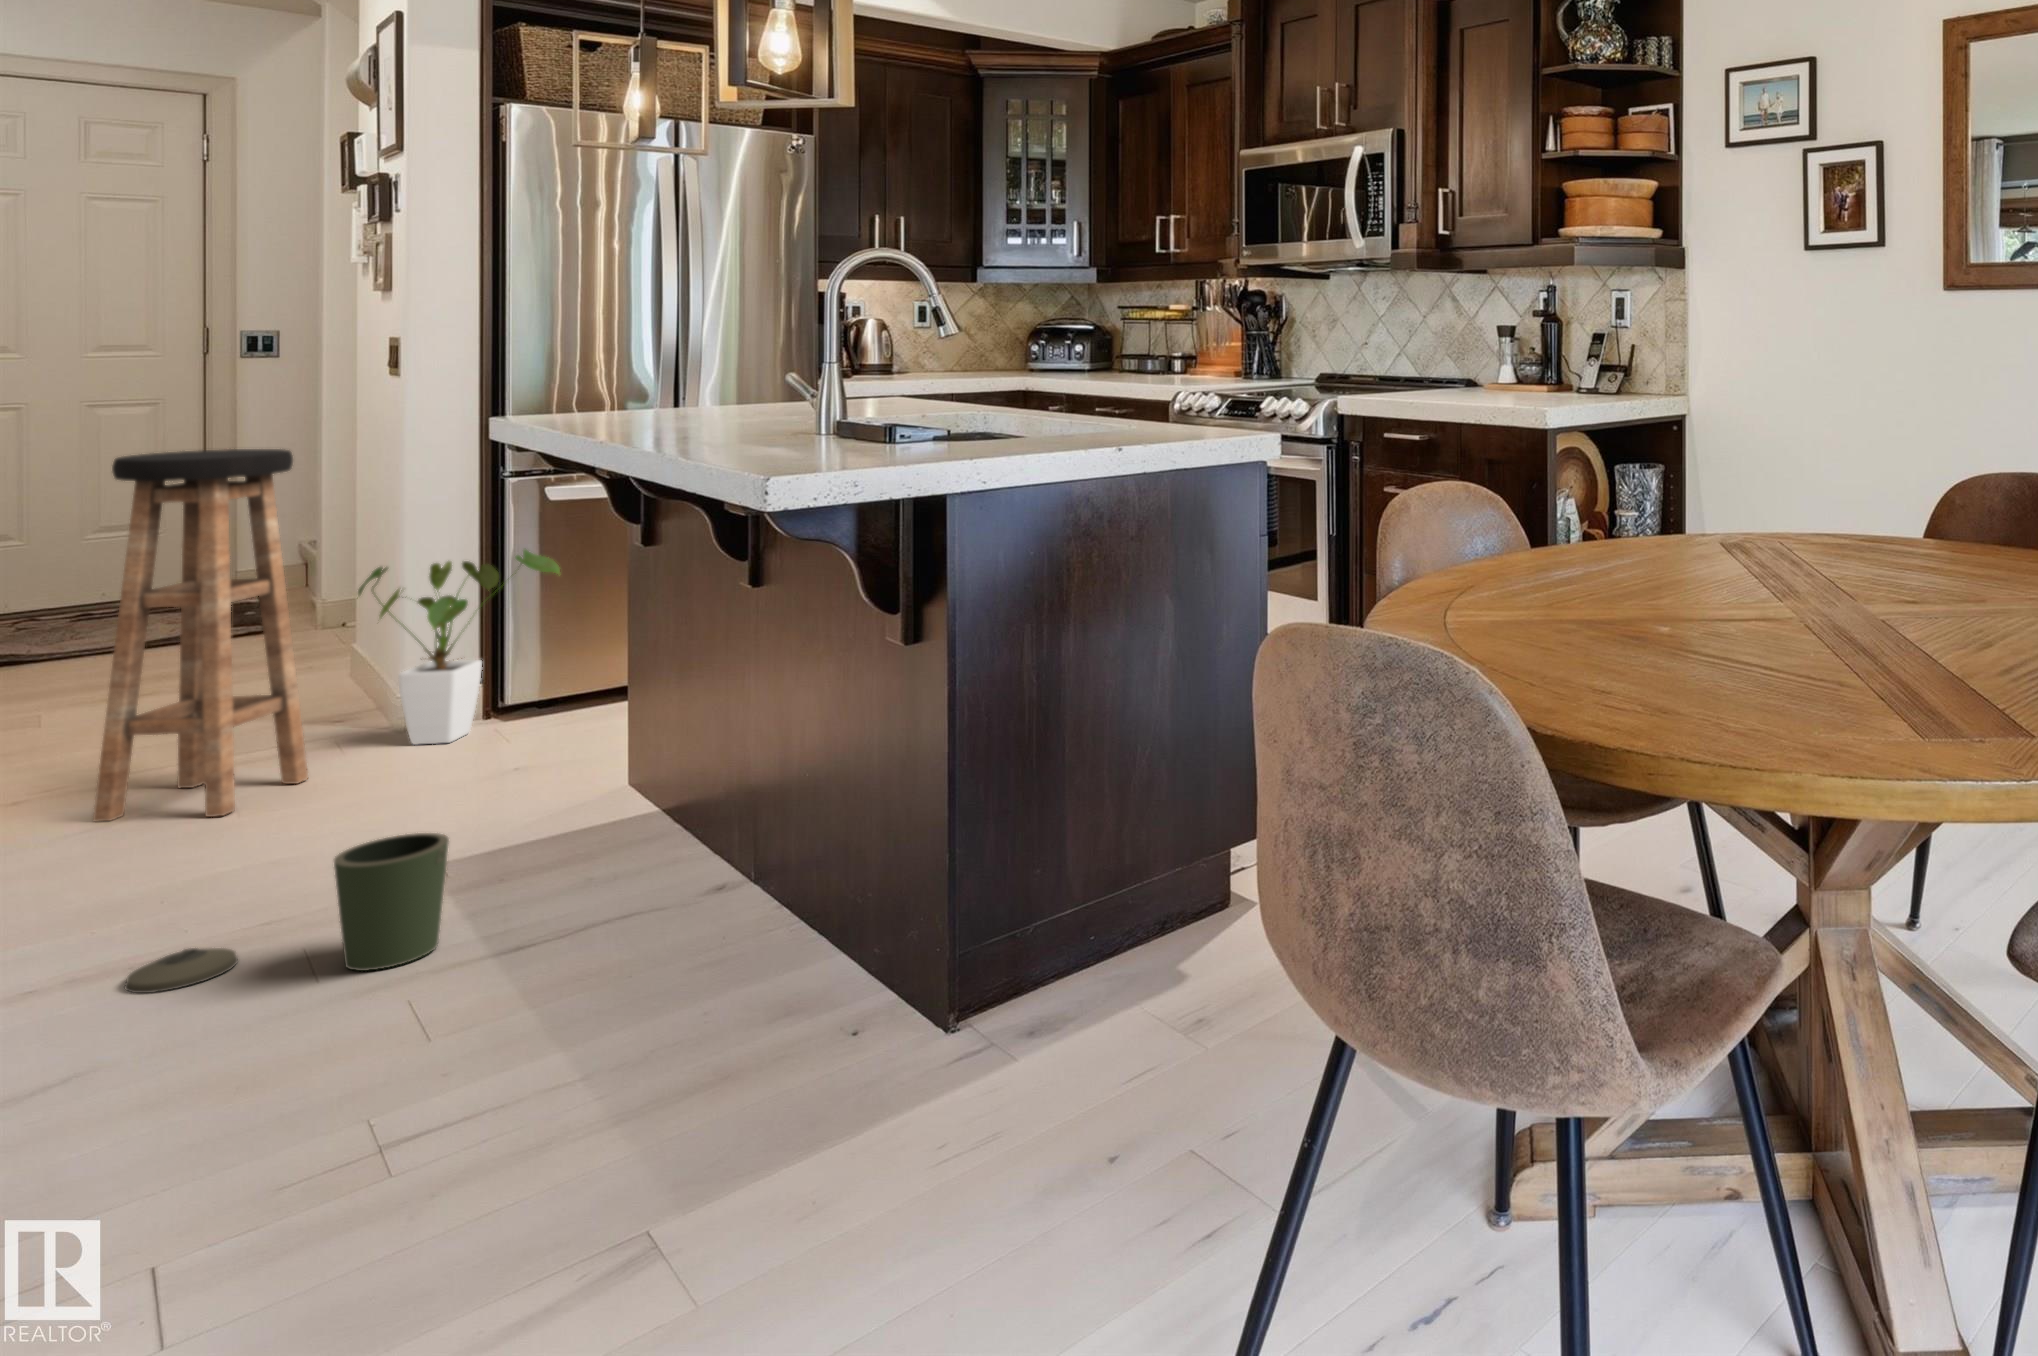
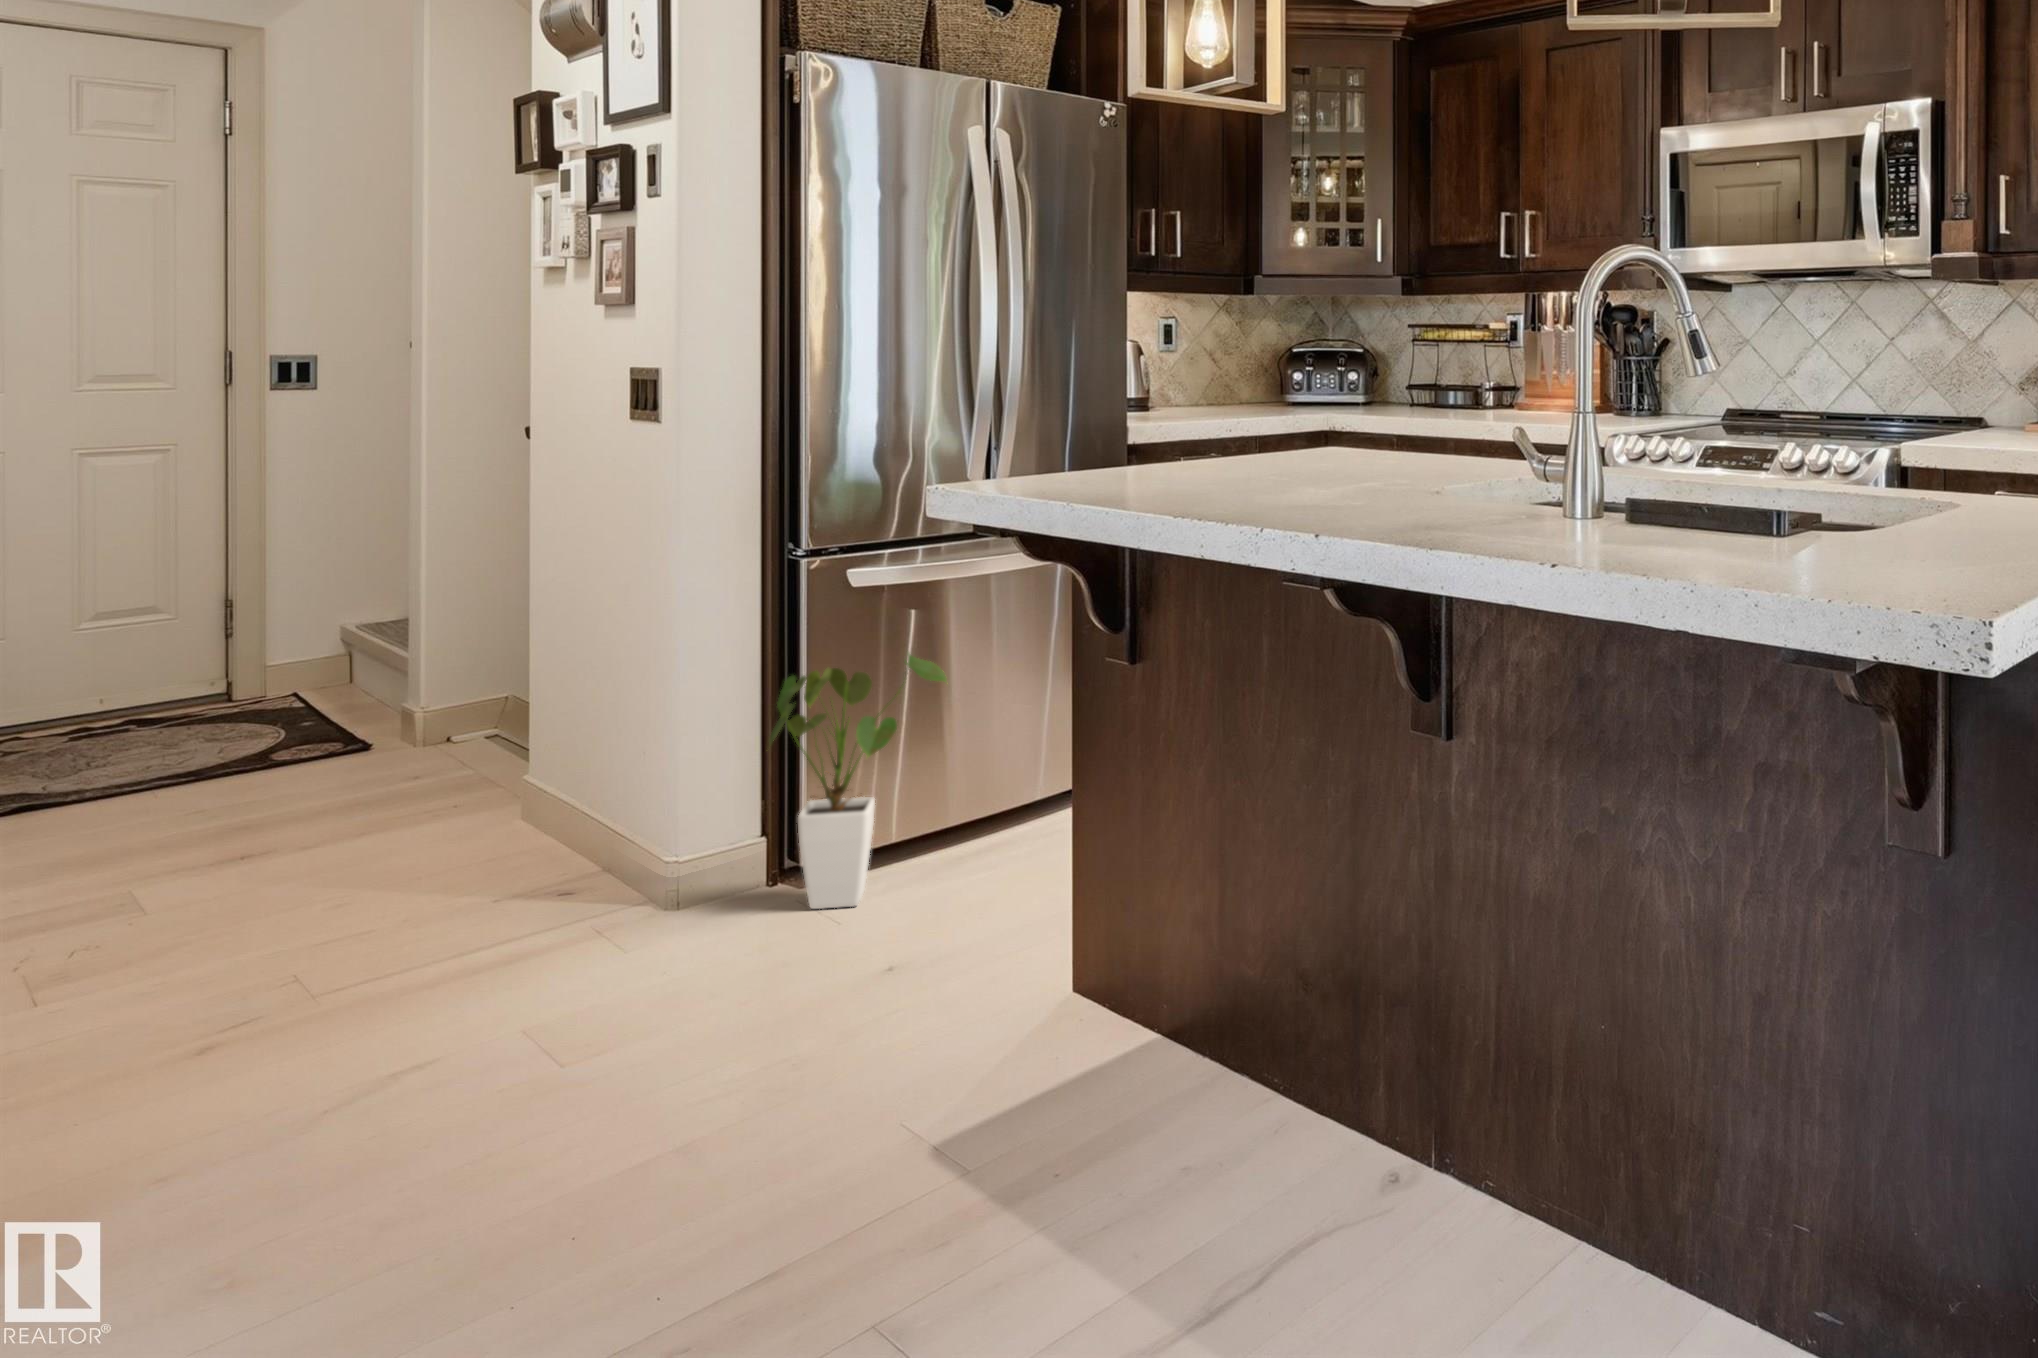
bar stool: present [93,449,308,821] -> none [553,523,748,1011]
trash can: present [125,833,449,993] -> none [922,1008,1260,1212]

